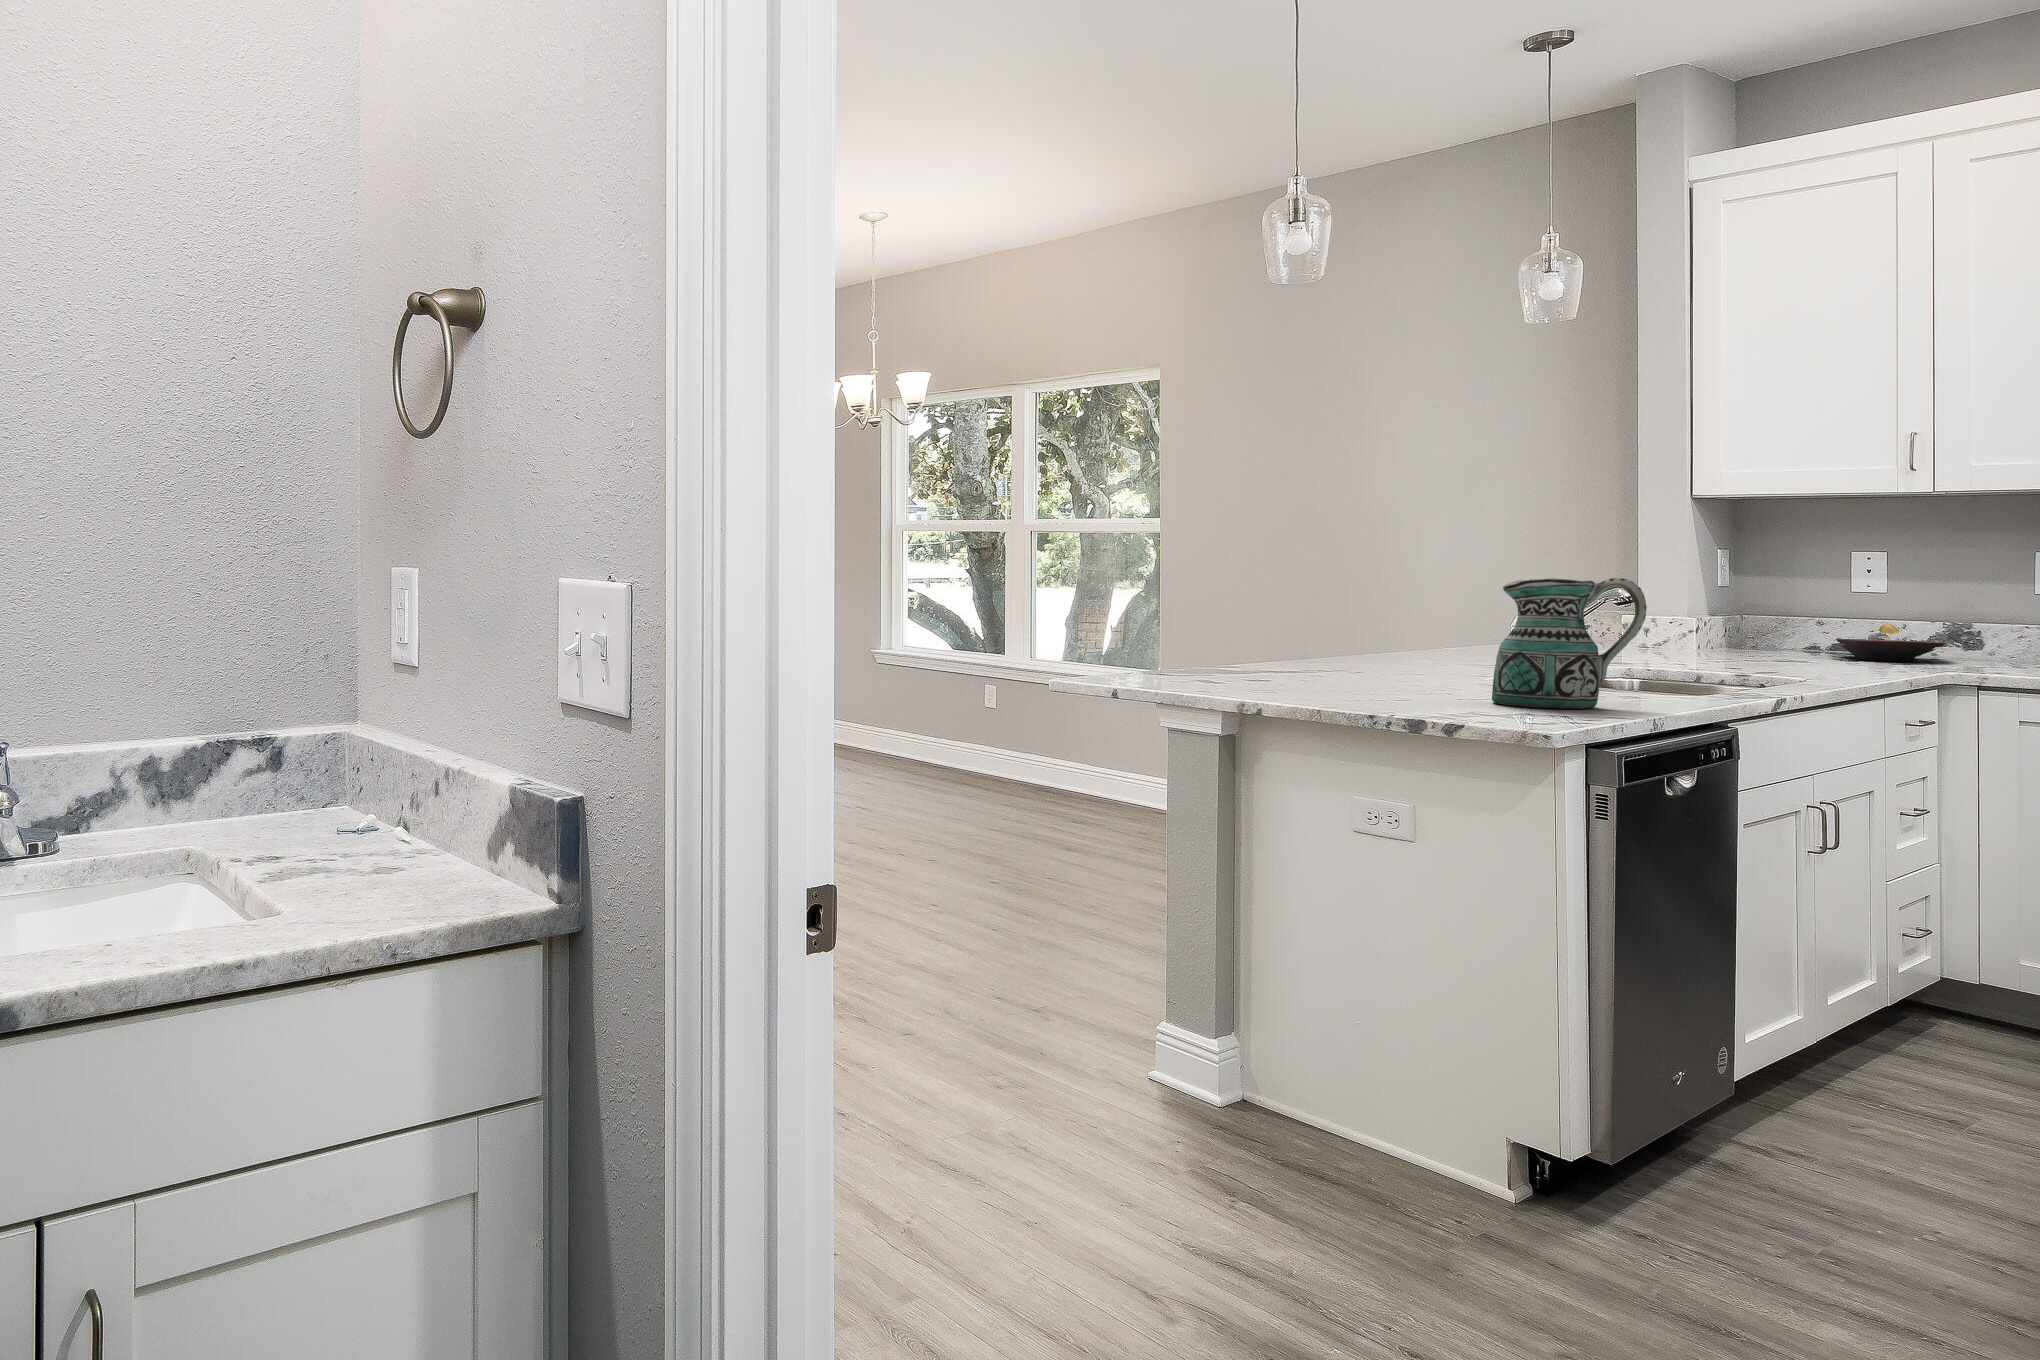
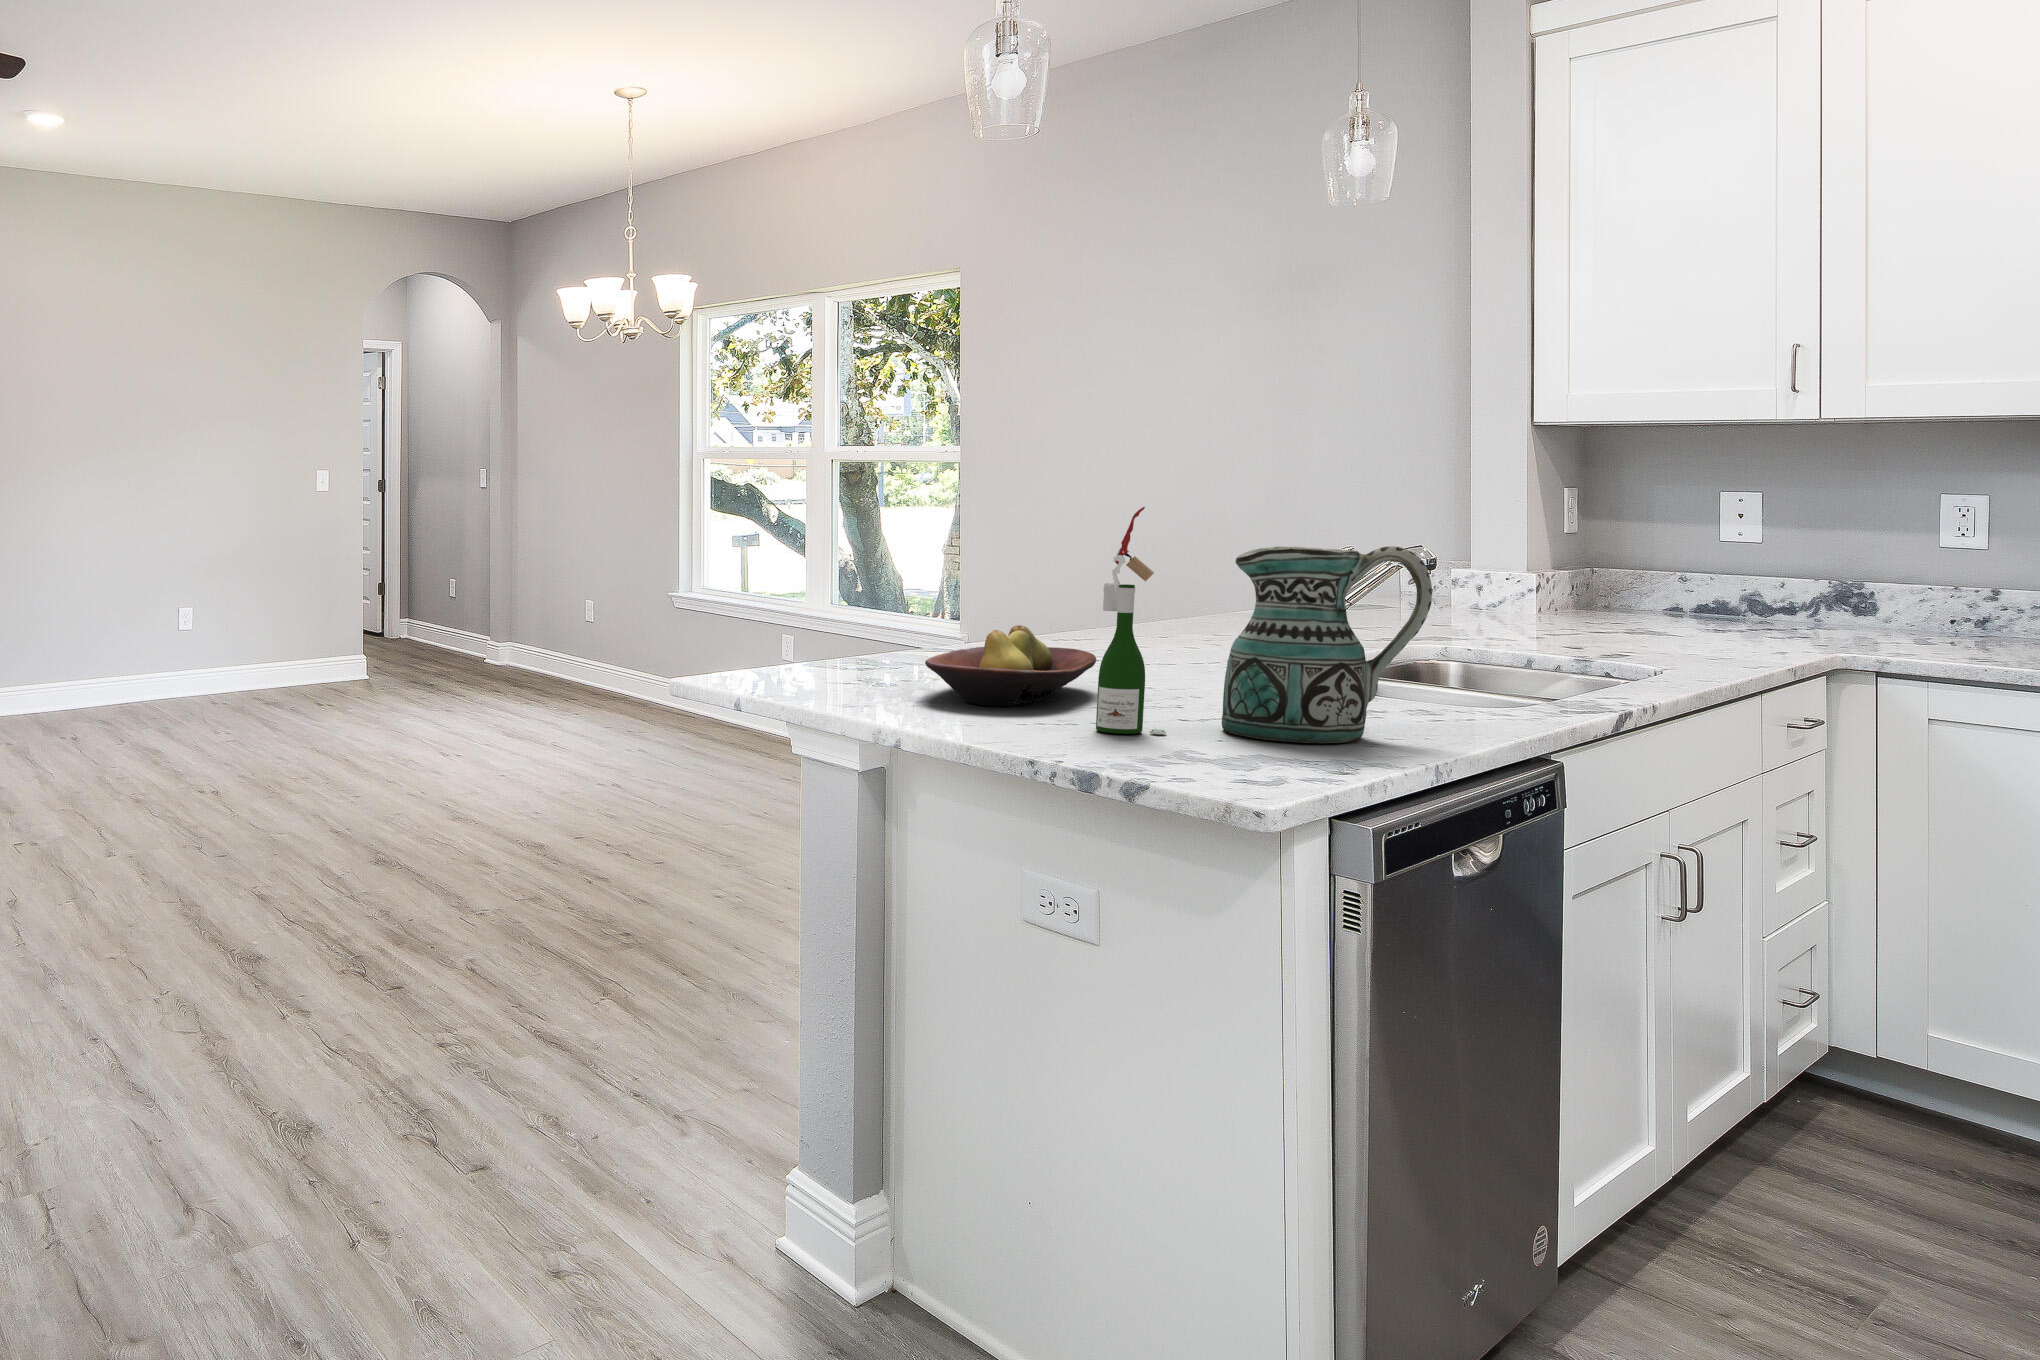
wine bottle: none [1403,552,1455,704] -> present [1096,507,1166,734]
fruit bowl: present [1836,623,1944,662] -> present [925,625,1096,706]

